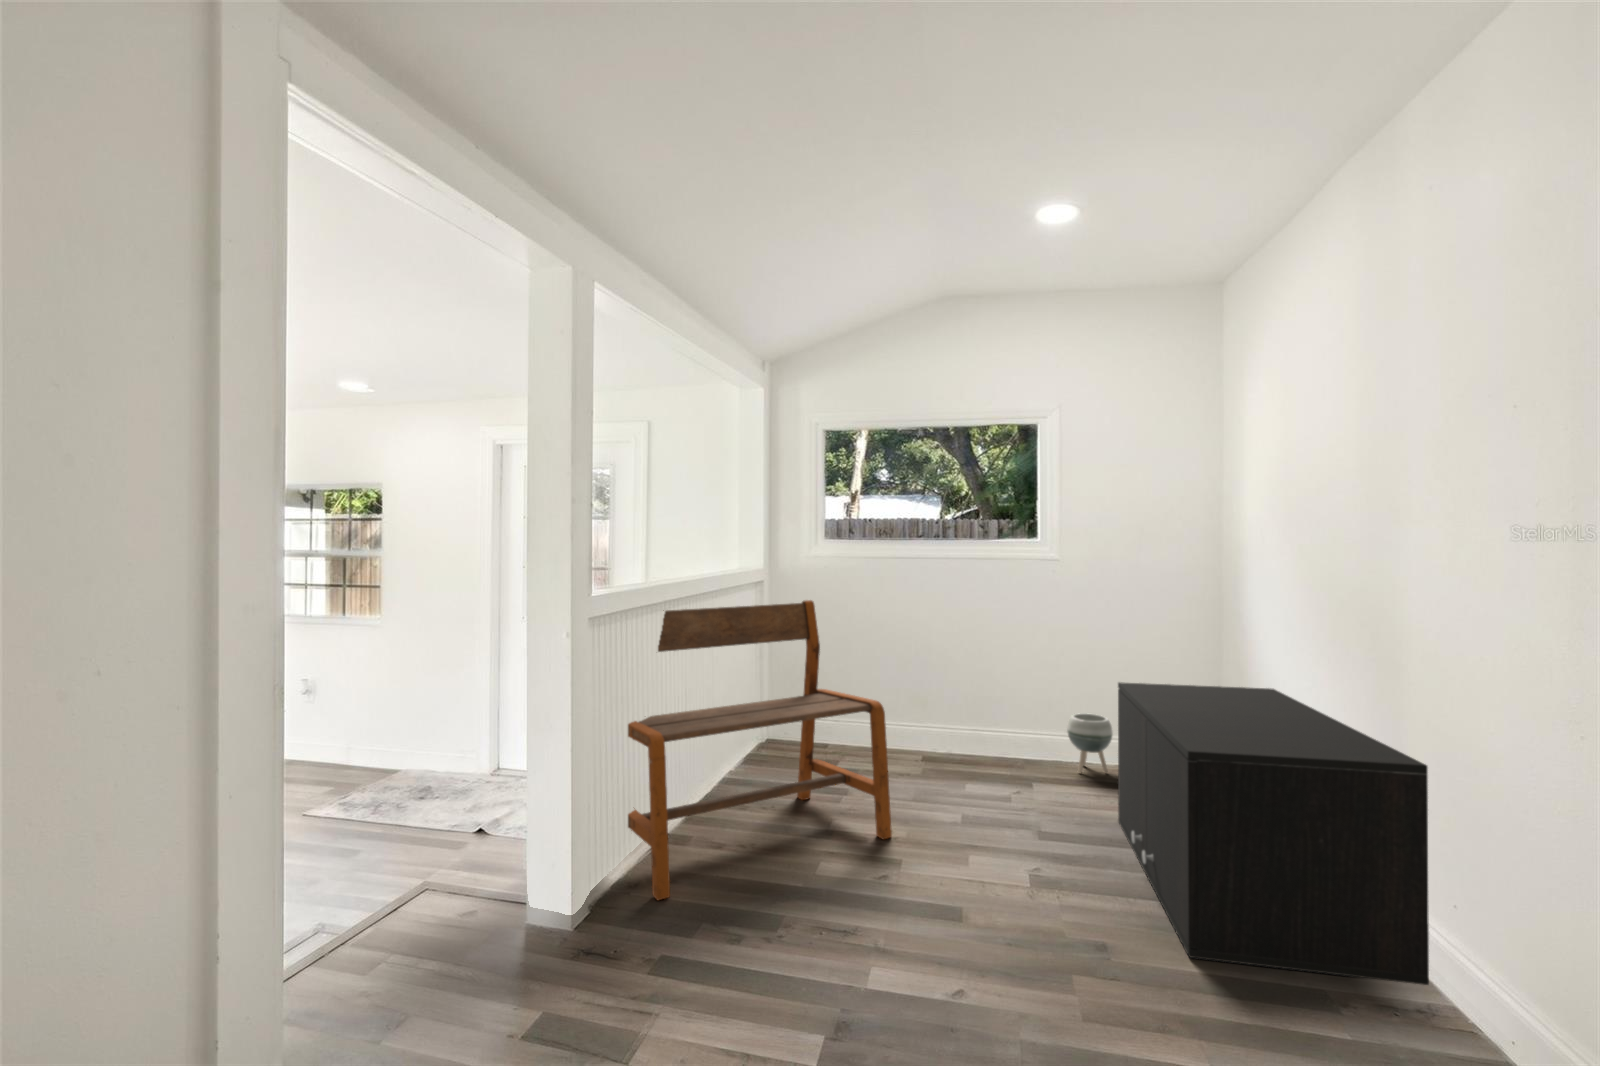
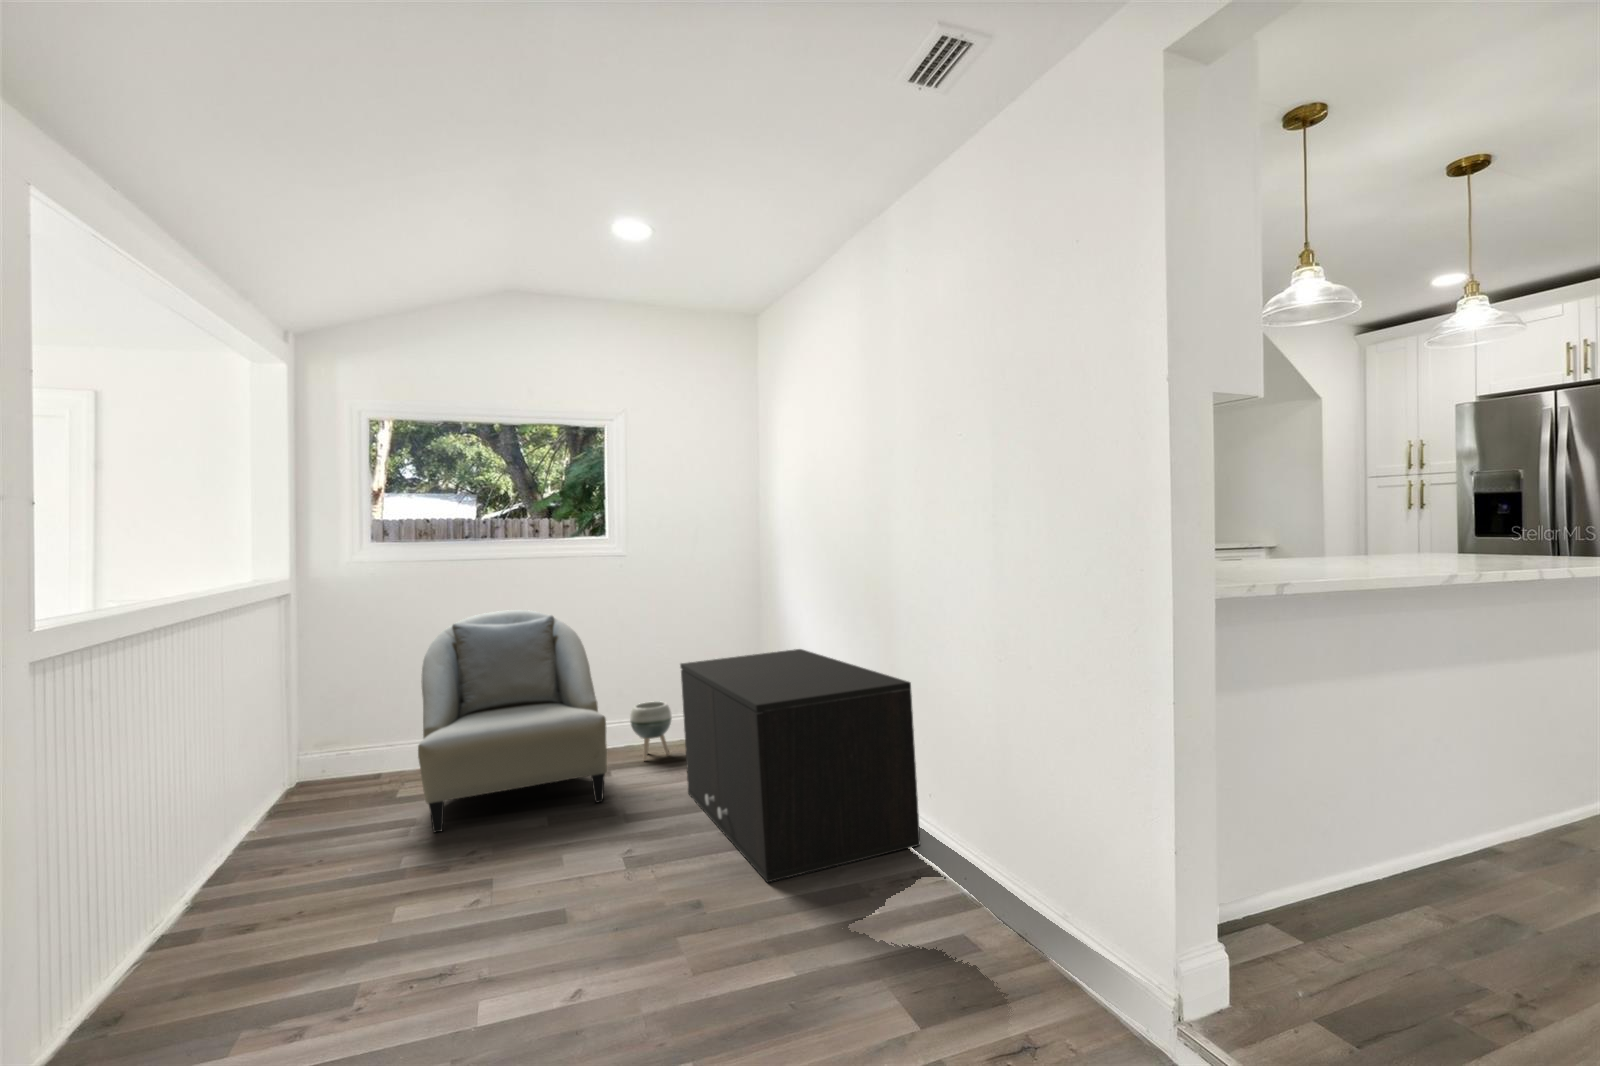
bench: present [628,600,892,900] -> none [40,621,468,1035]
armchair: none [866,604,1035,806] -> present [418,610,607,832]

